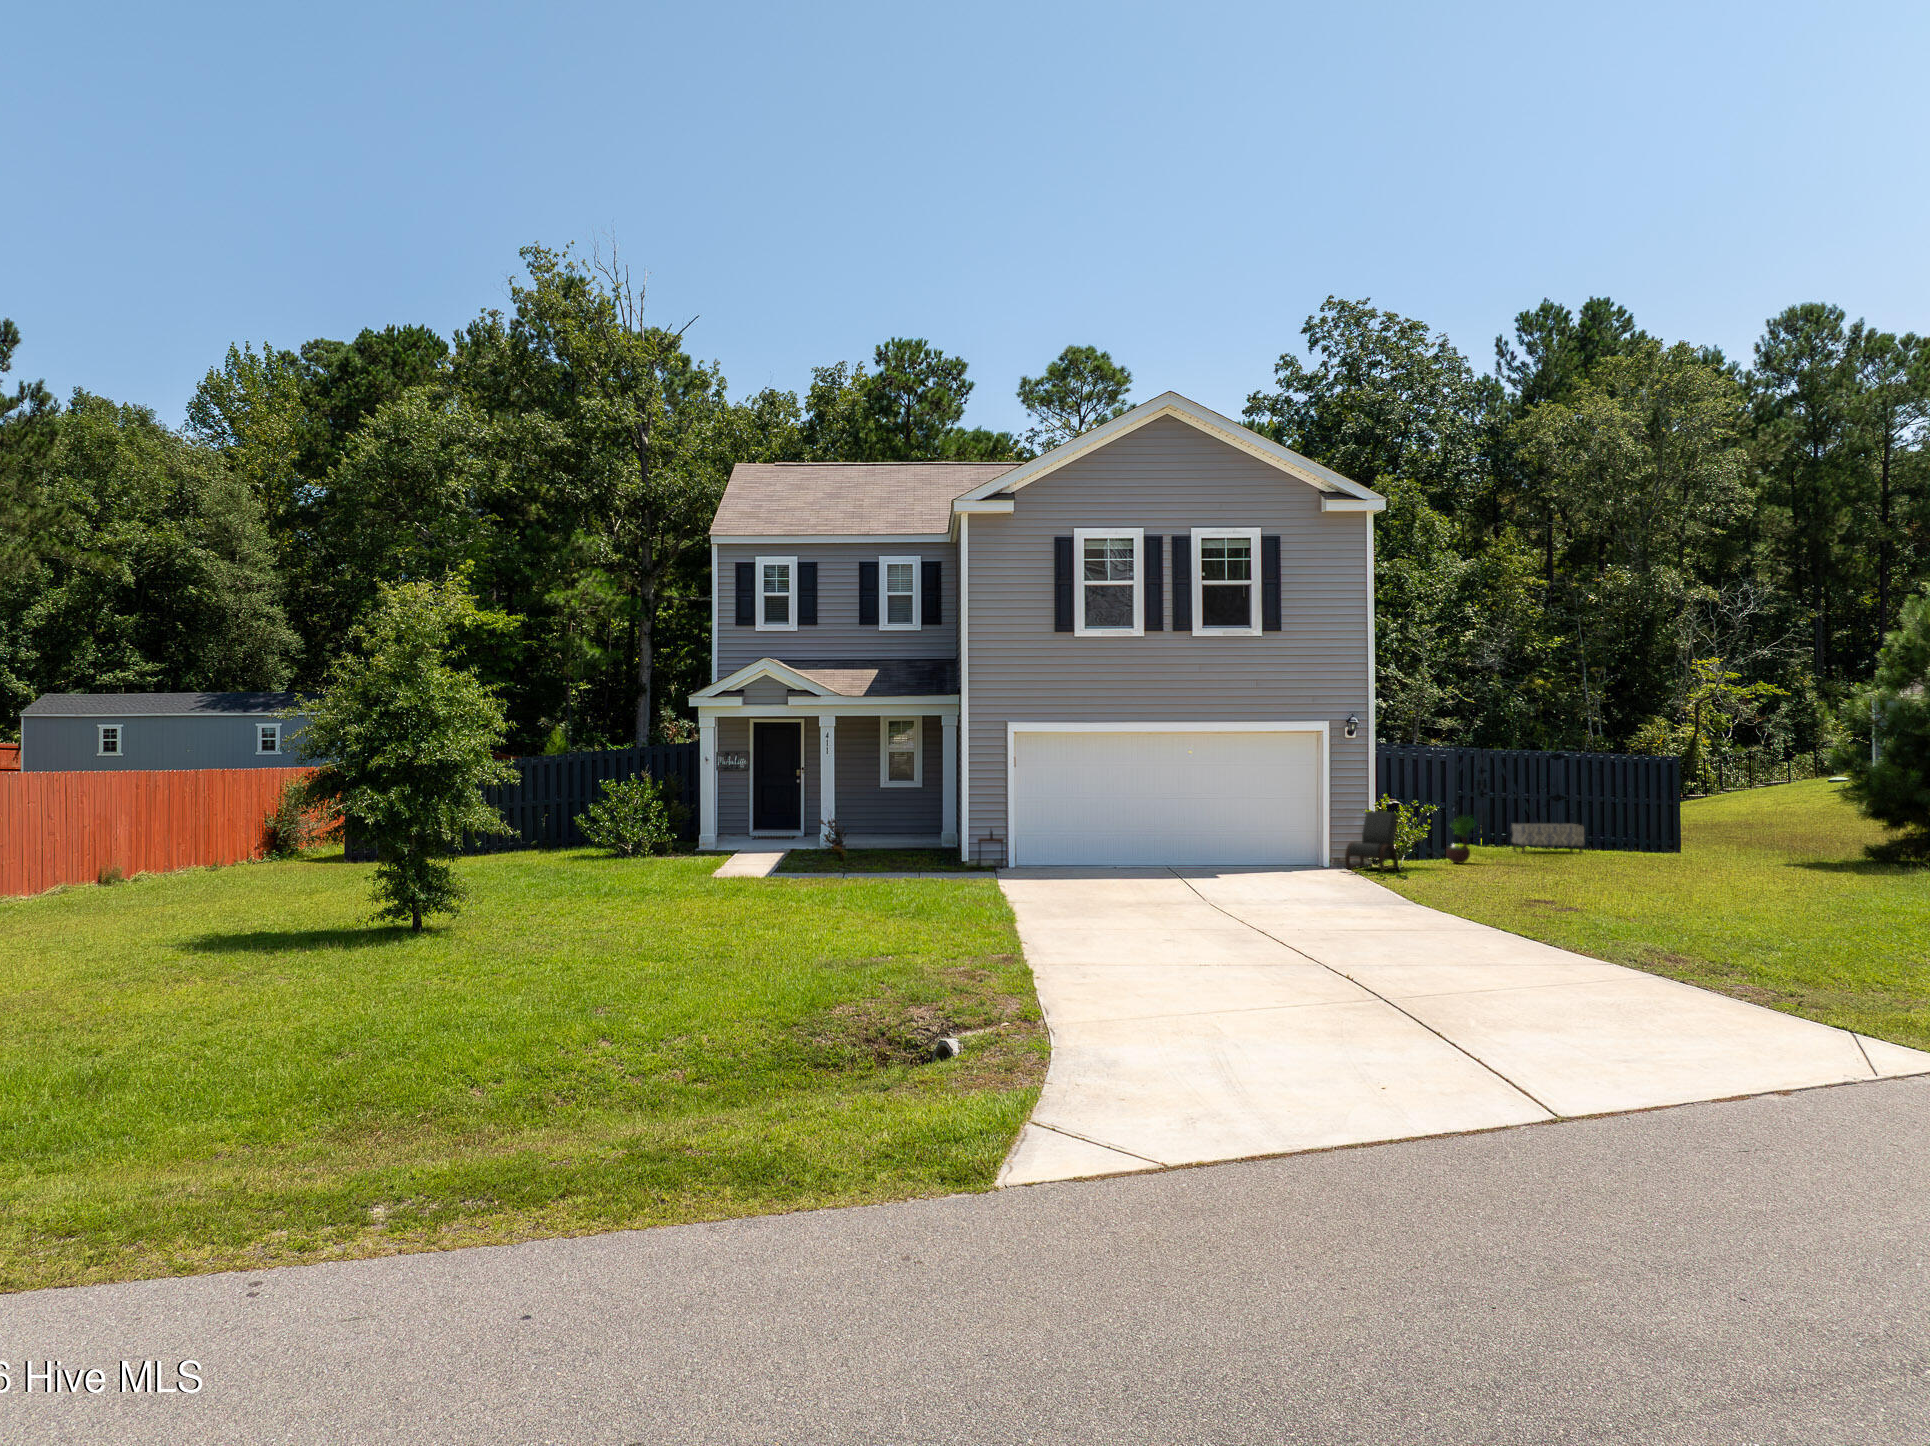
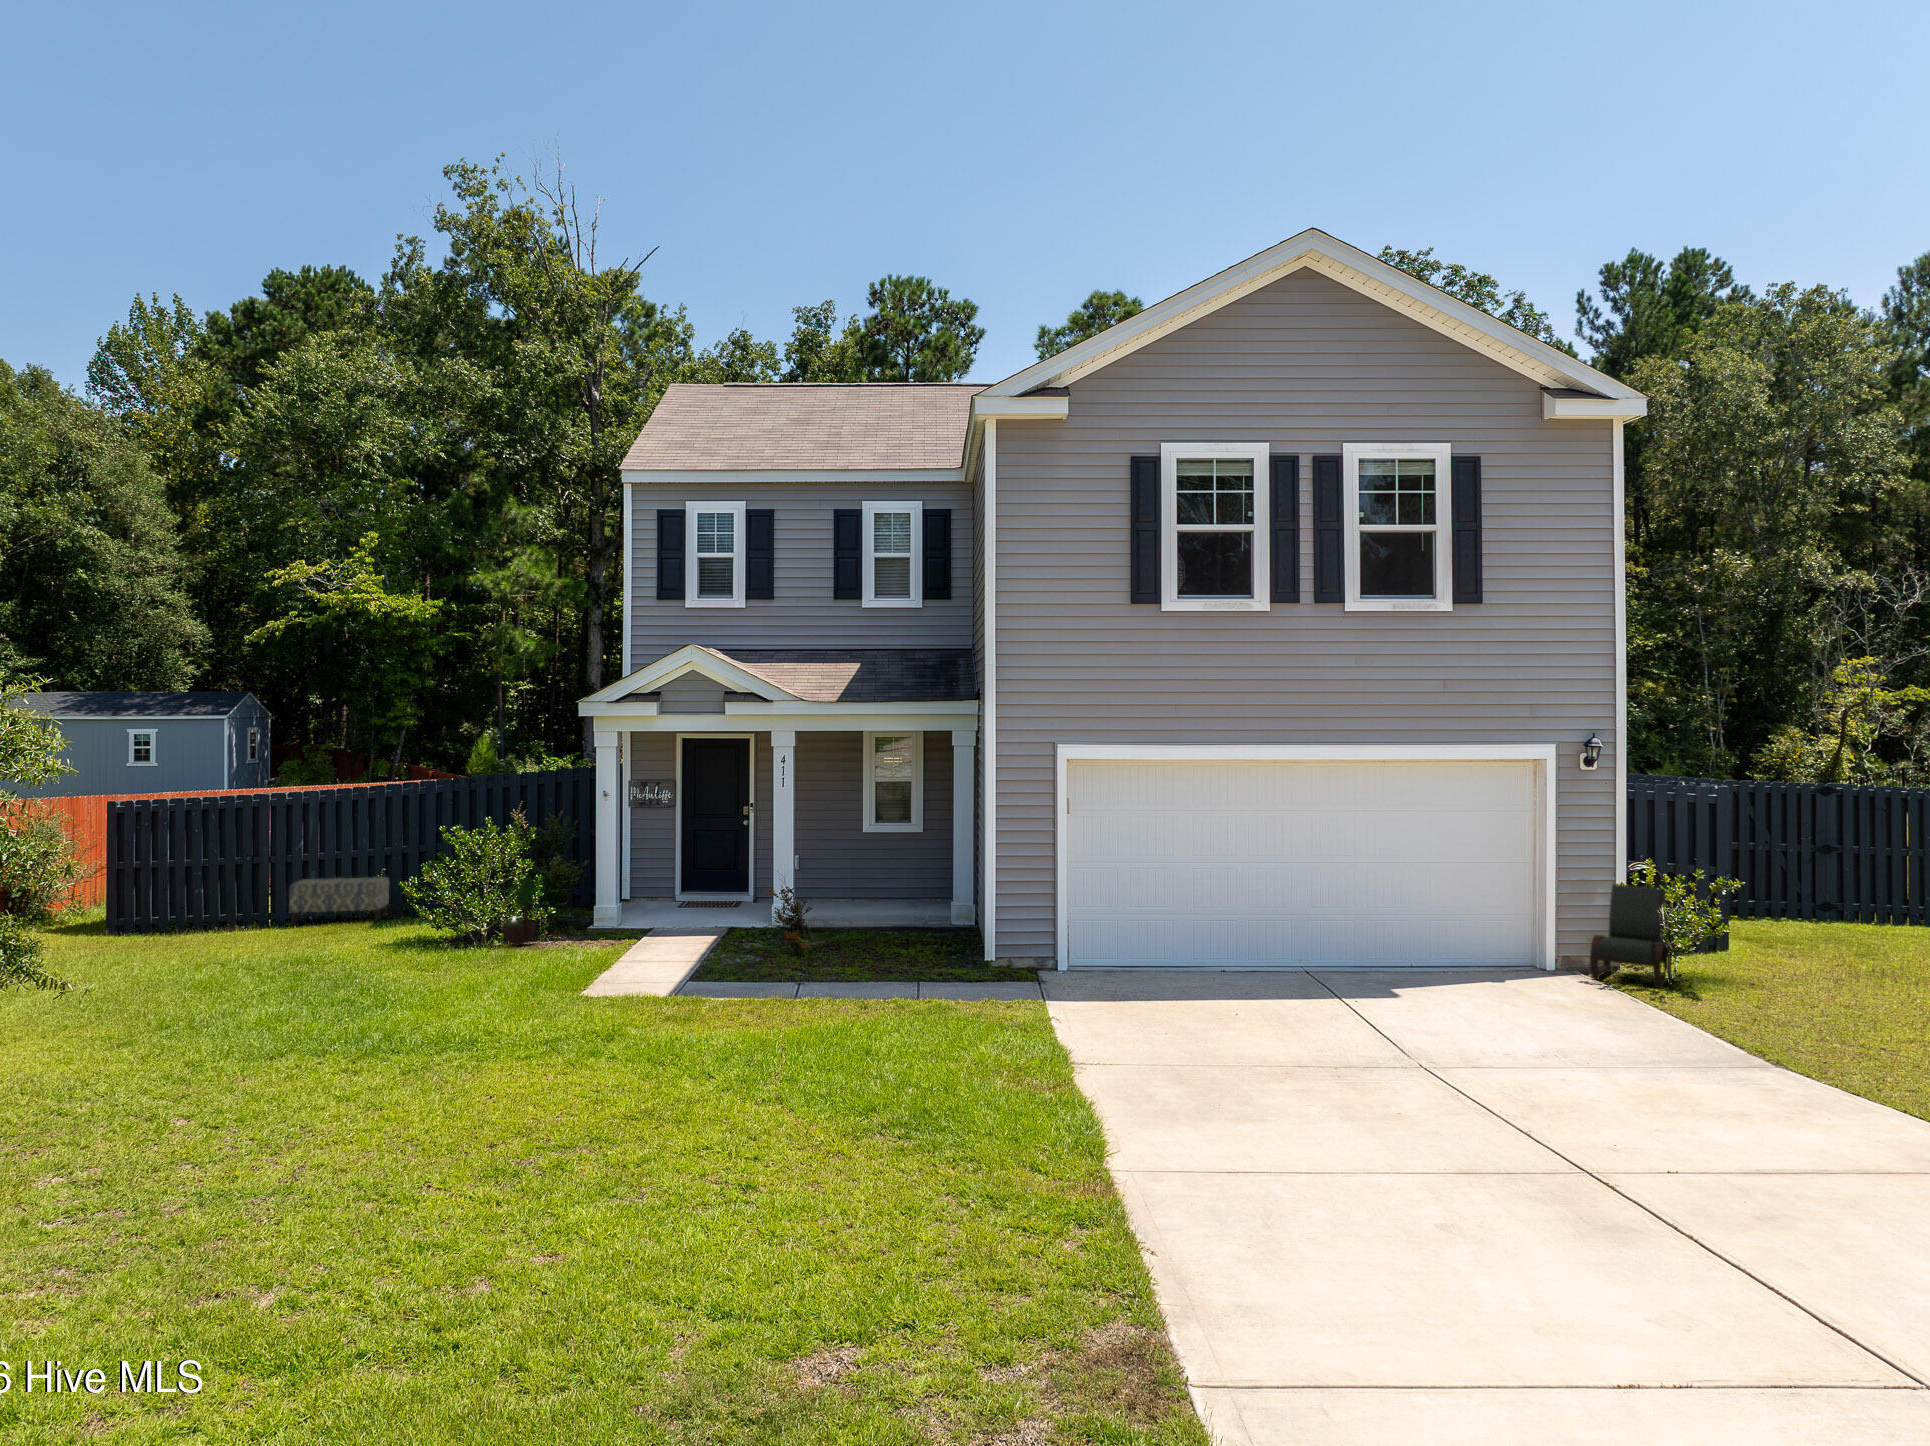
potted tree: present [1446,816,1475,864] -> present [502,876,543,946]
bench: present [1512,824,1584,854] -> present [289,877,389,924]
side table: present [978,830,1004,868] -> none [1008,908,1049,976]

